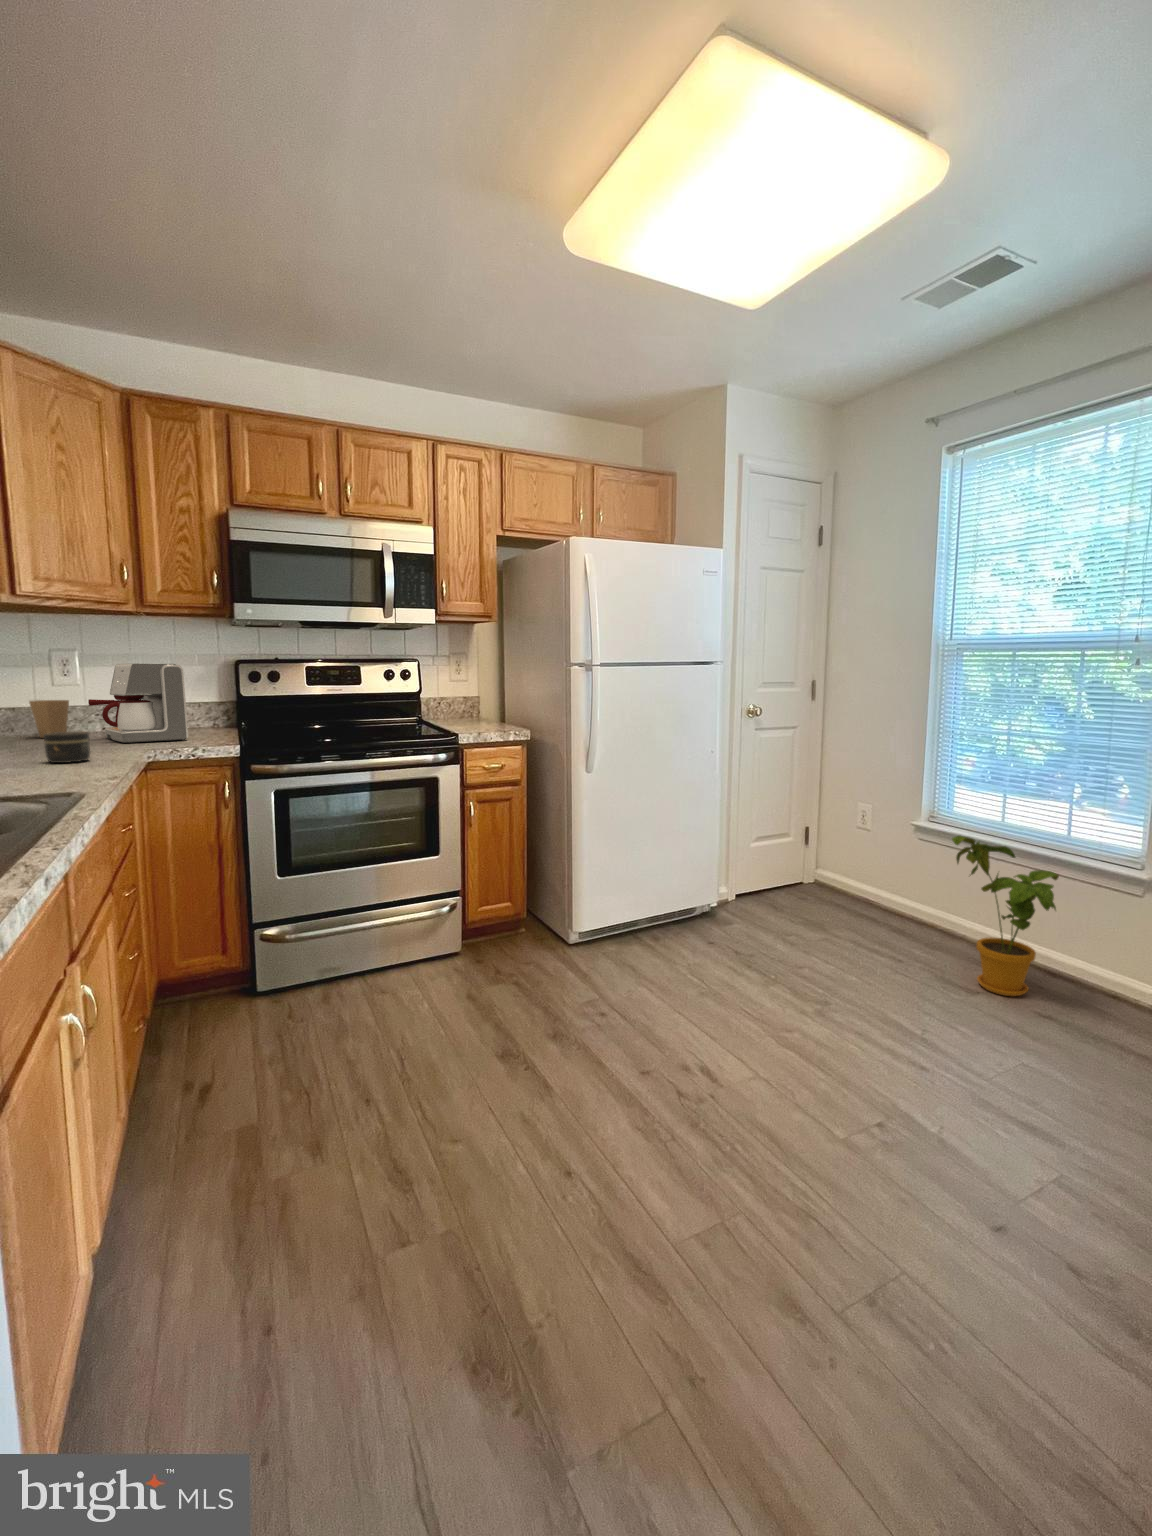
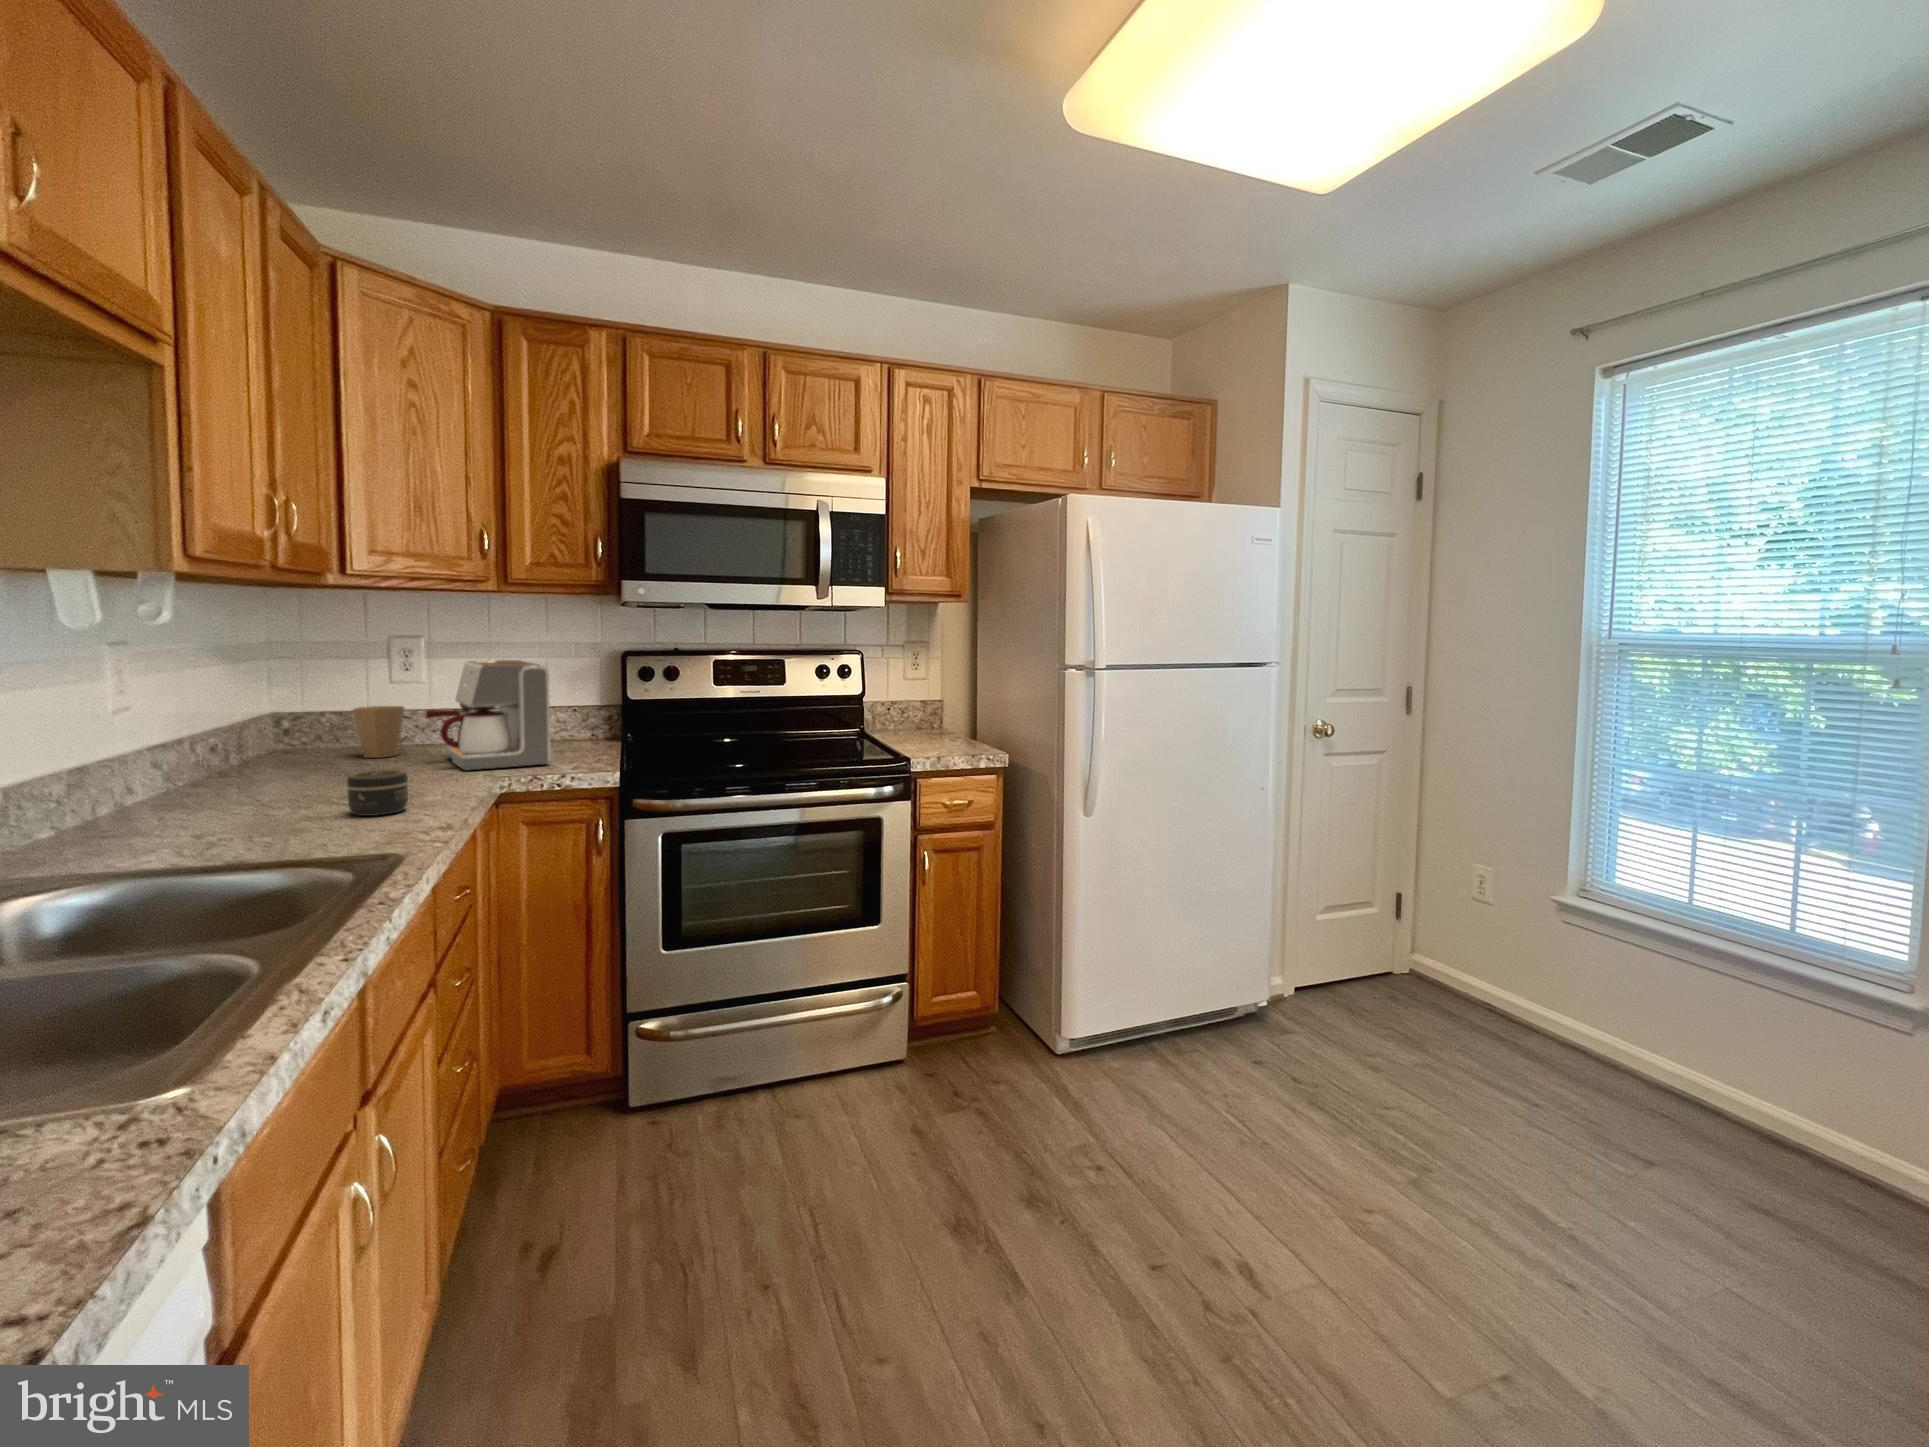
house plant: present [952,836,1059,996] -> none [1619,931,1788,1184]

